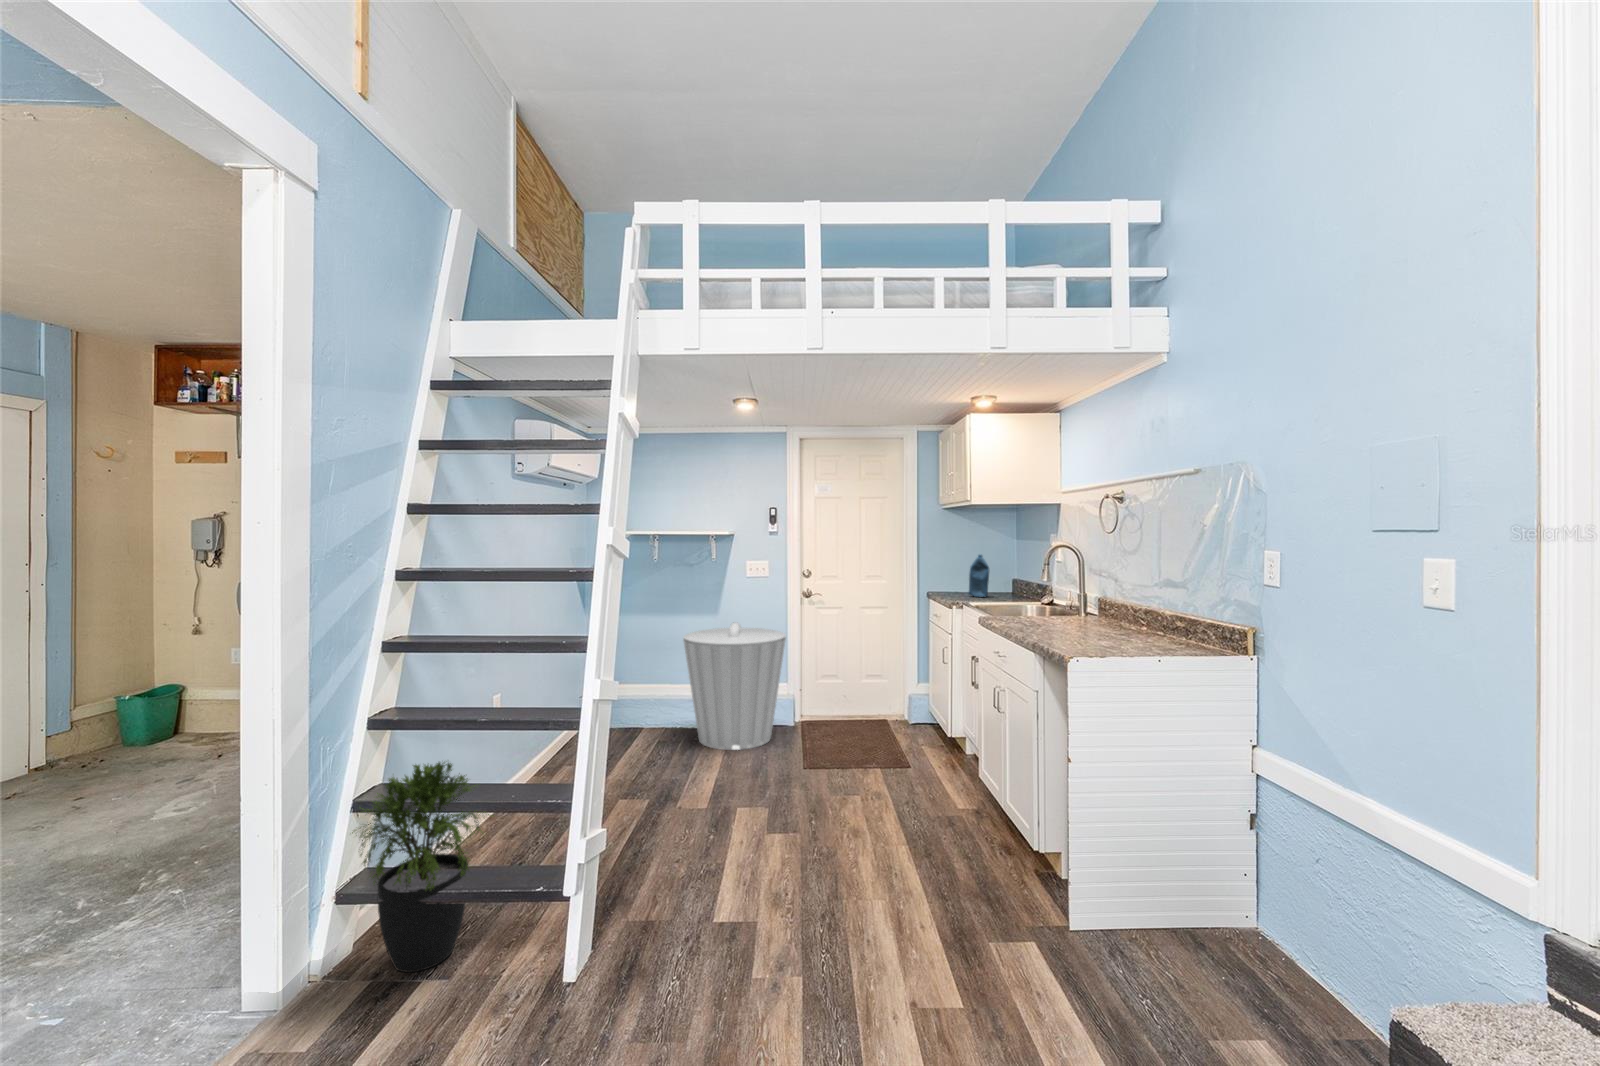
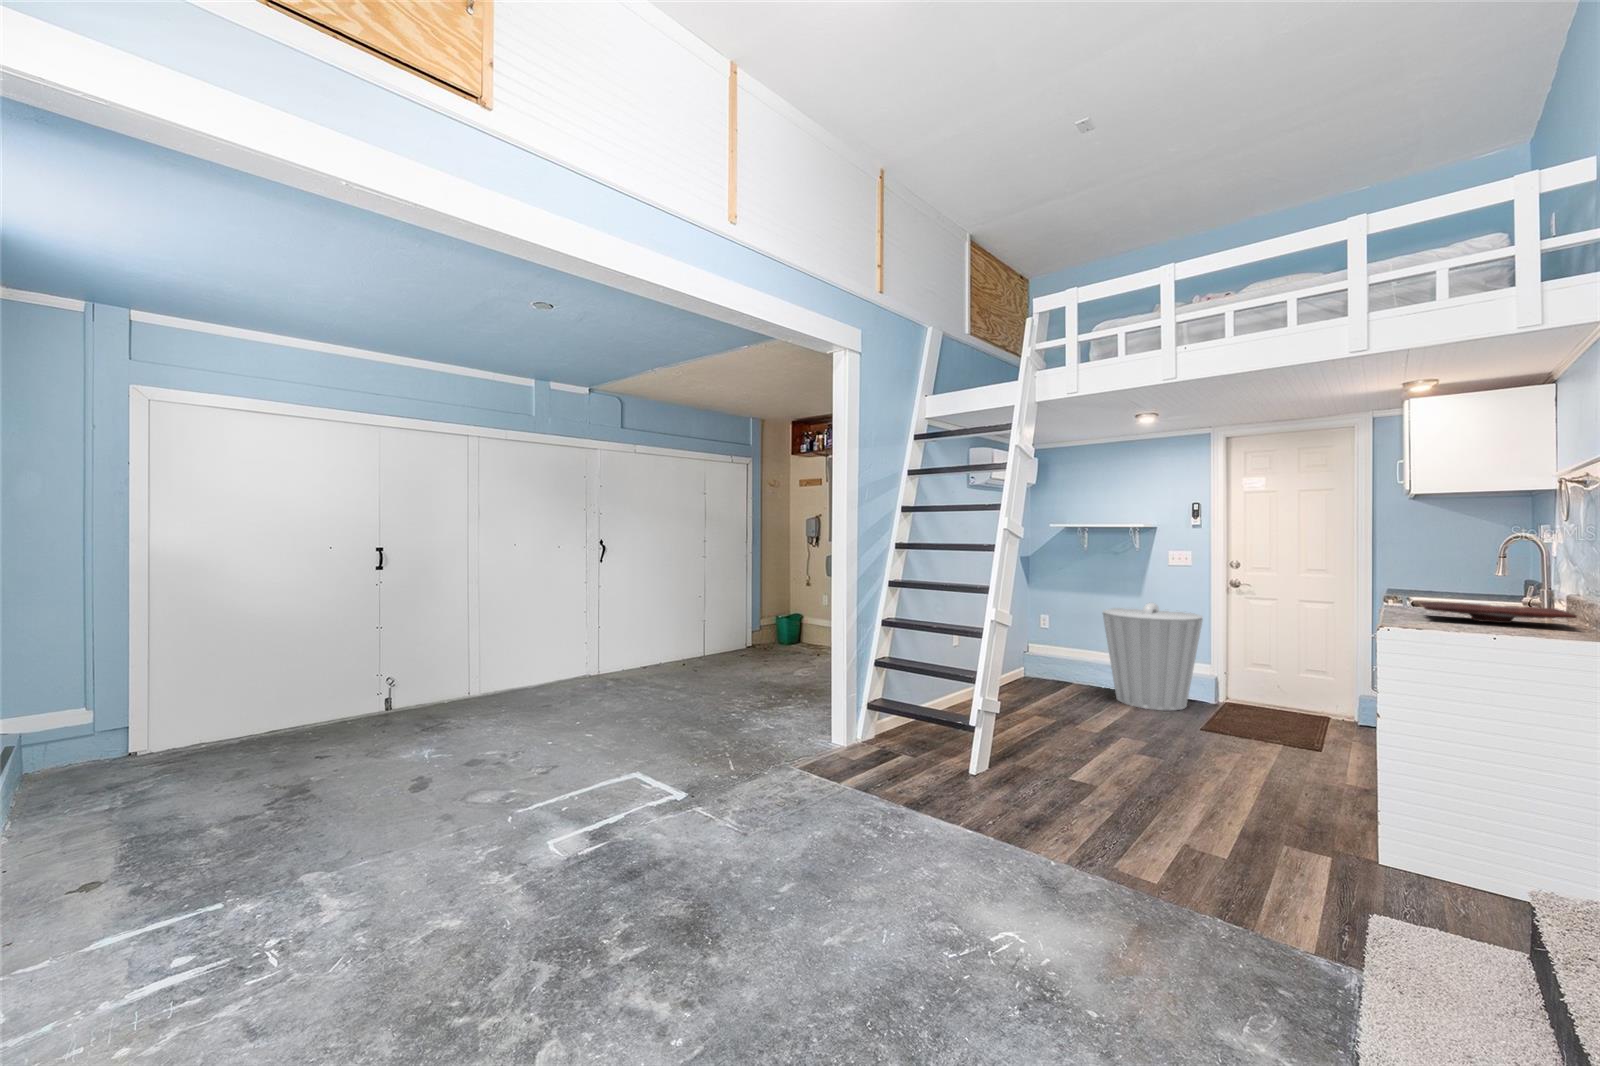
bottle: present [969,555,989,597] -> none [1440,548,1470,596]
cutting board: none [1033,615,1163,635] -> present [1420,601,1577,623]
potted plant: present [352,762,492,972] -> none [871,643,941,751]

